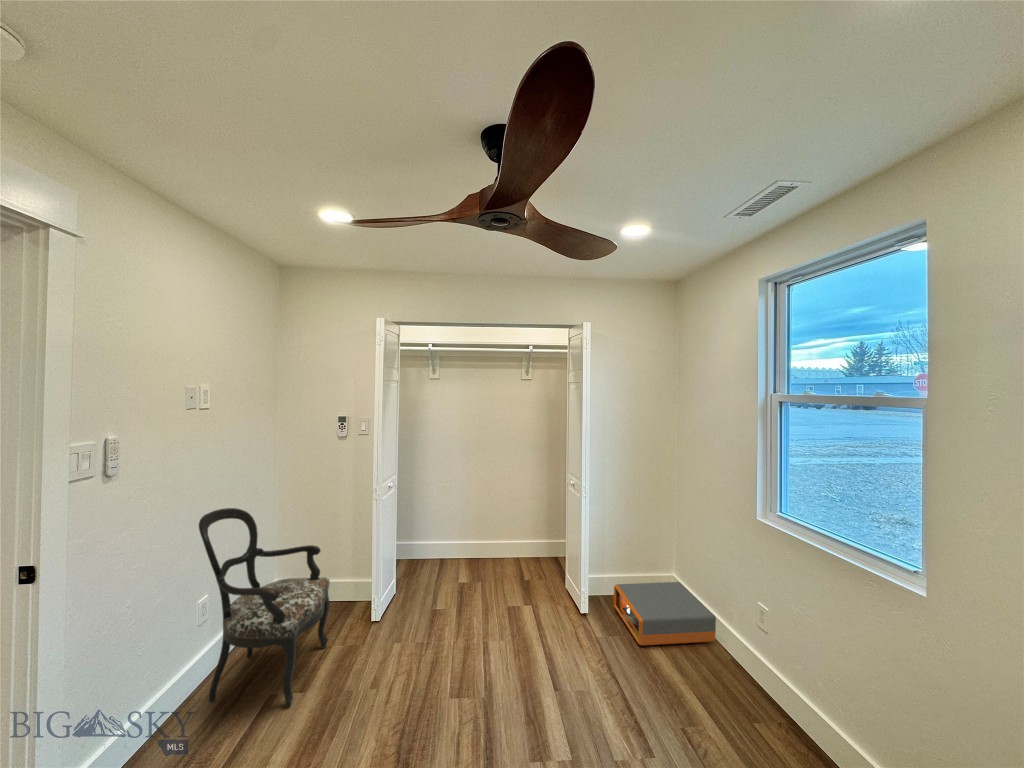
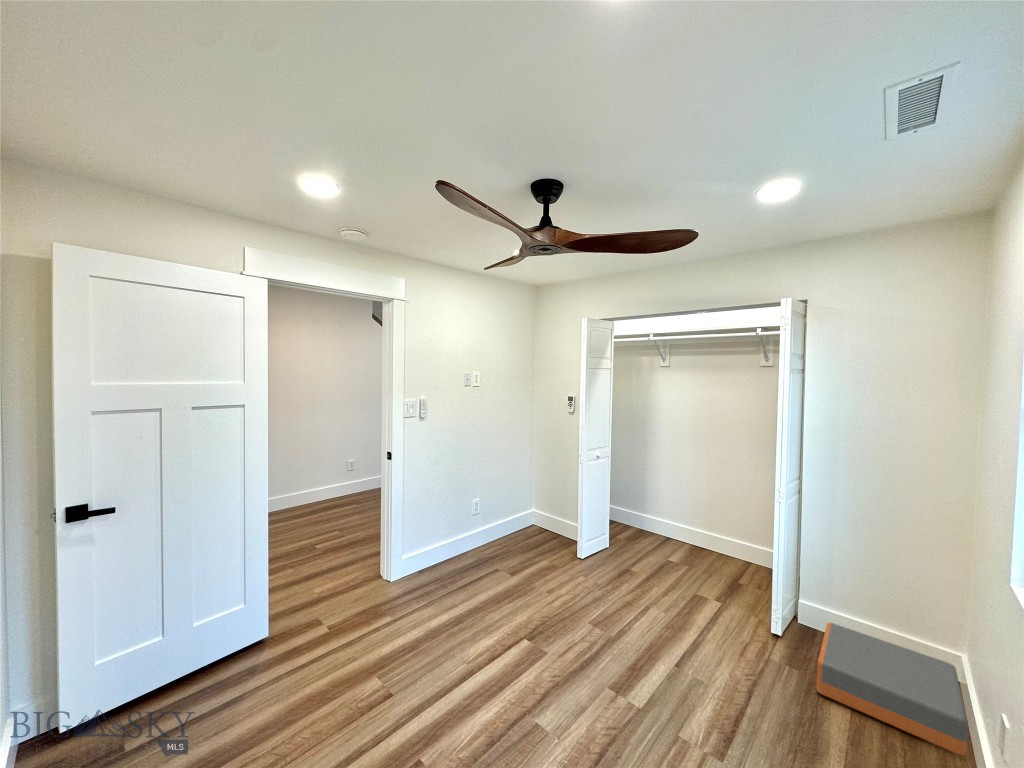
armchair: present [199,508,330,706] -> none [469,448,544,578]

